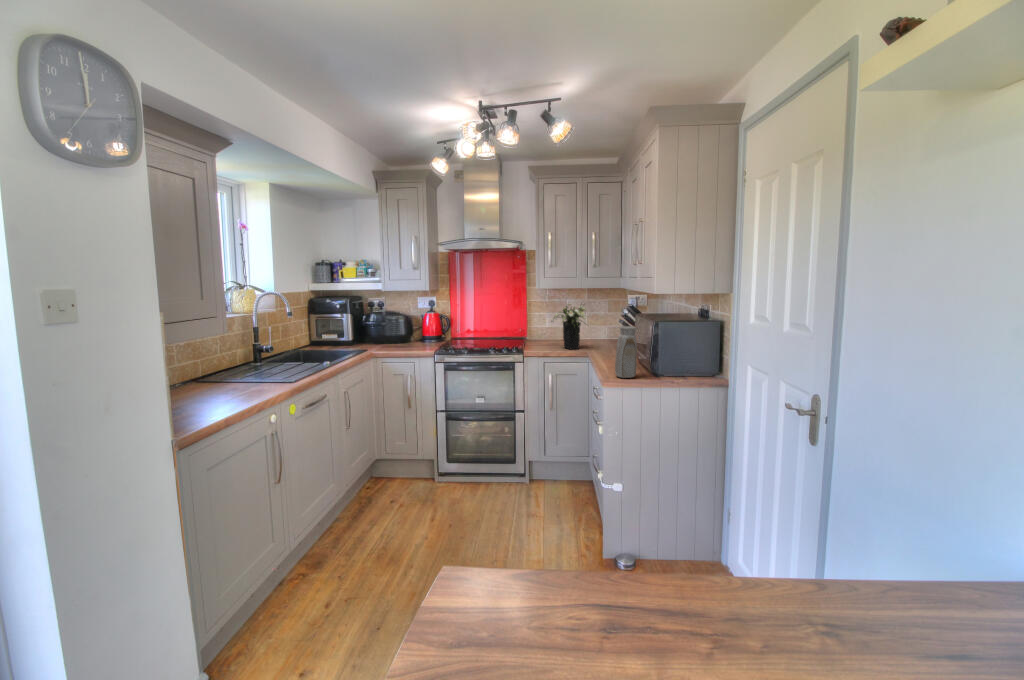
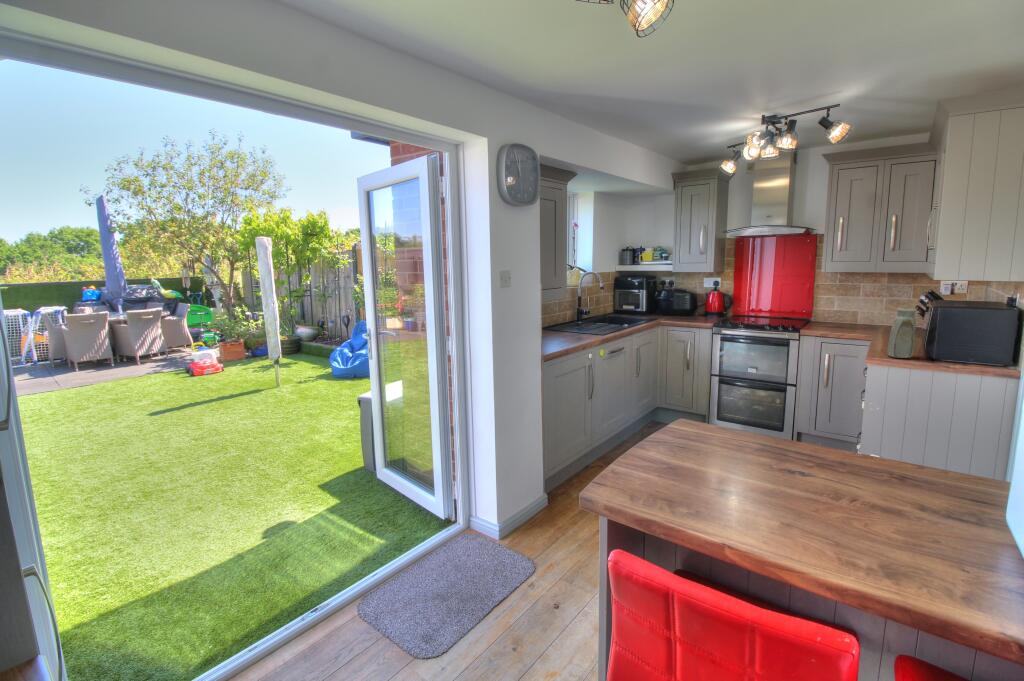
flower arrangement: present [551,304,587,349] -> none [837,285,884,332]

